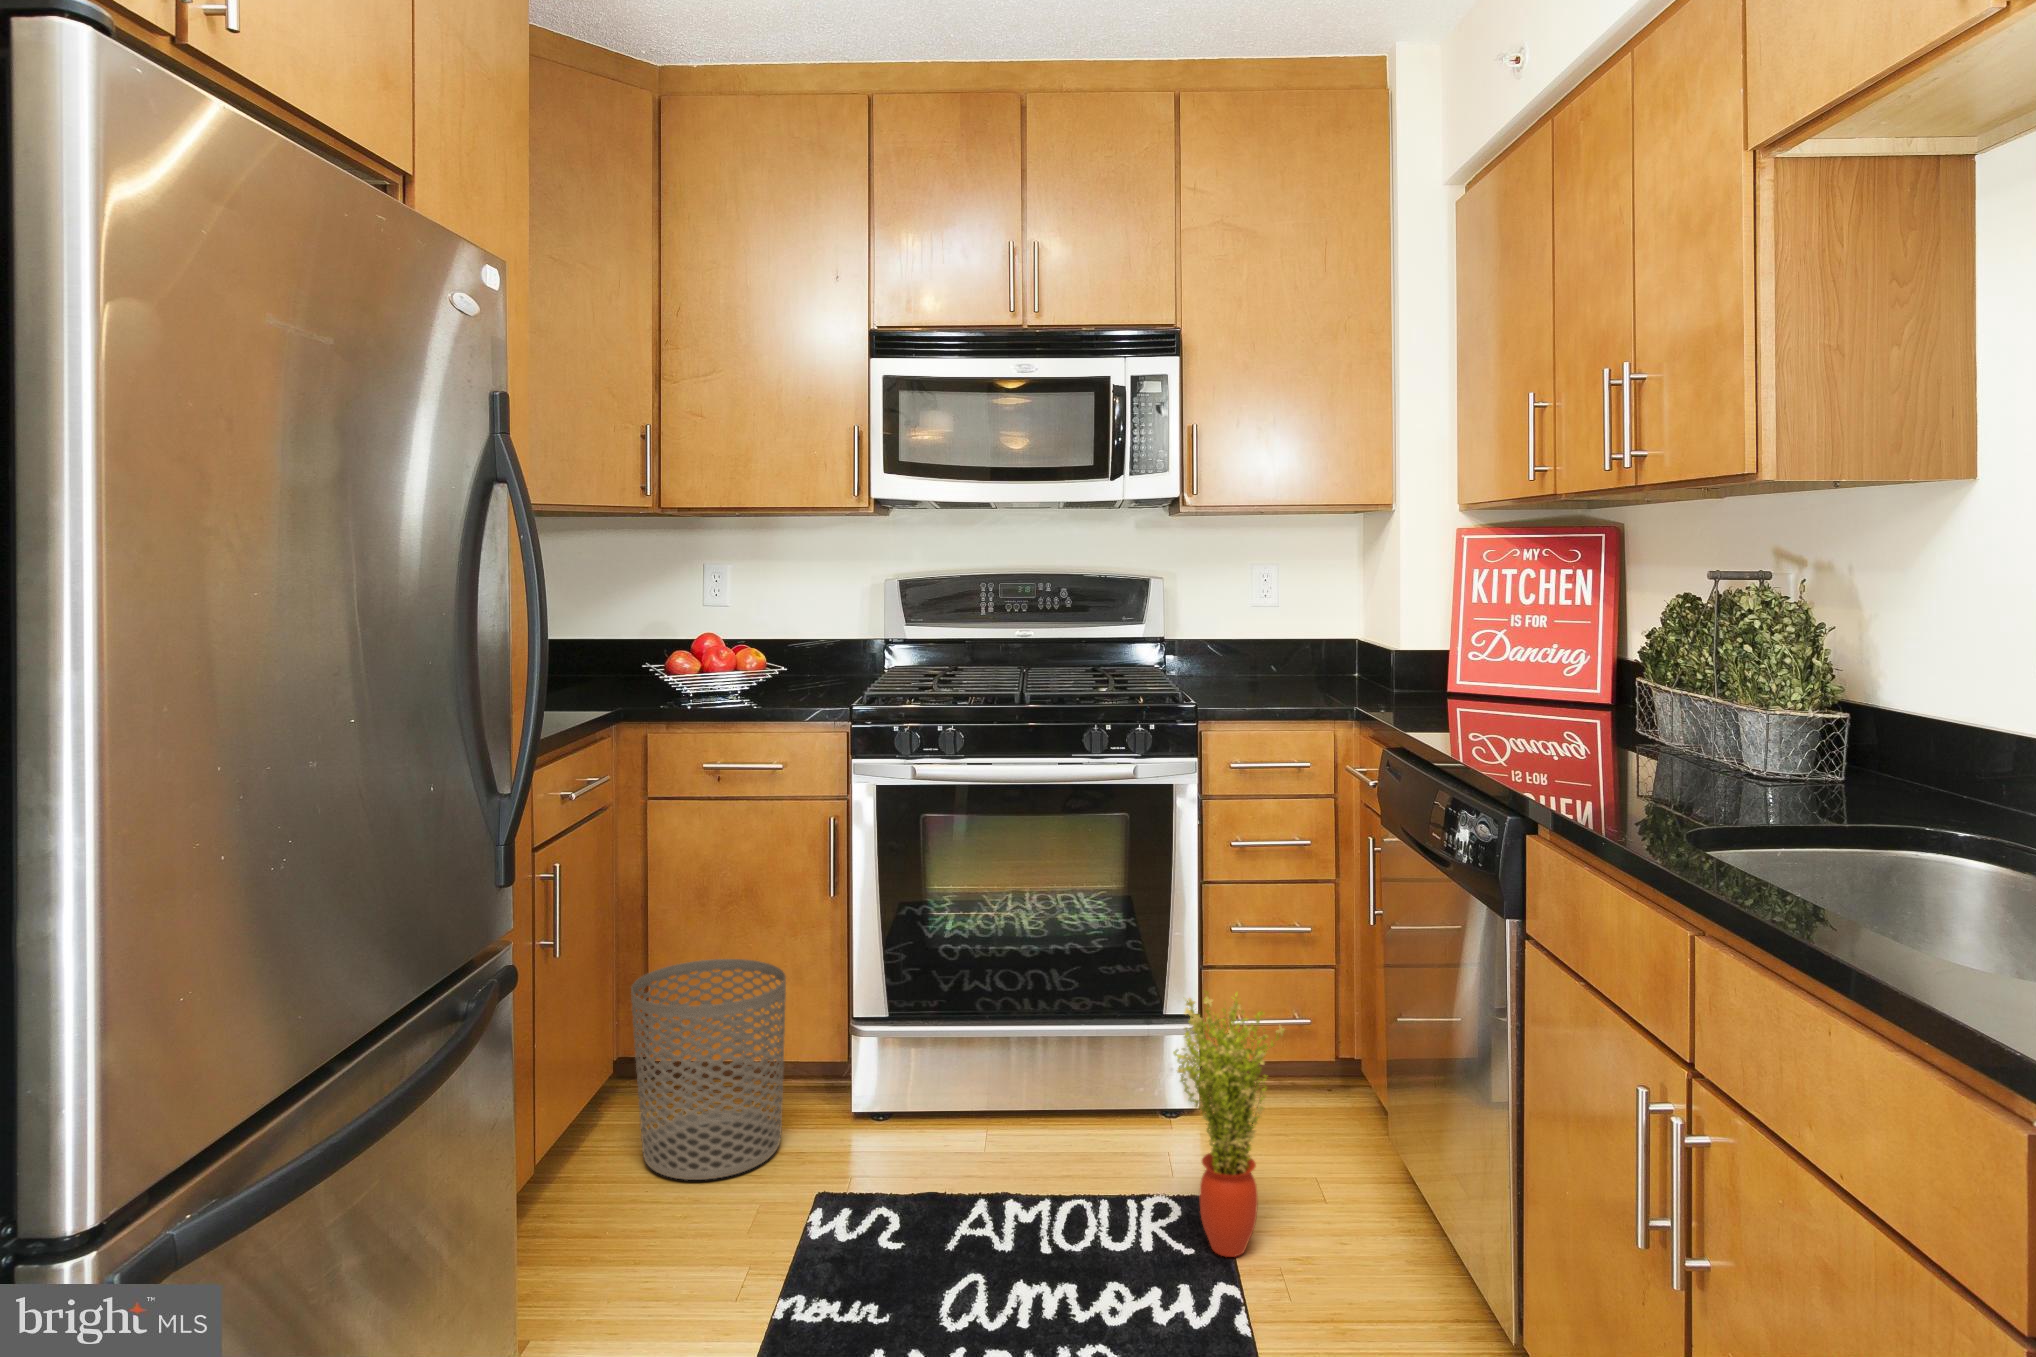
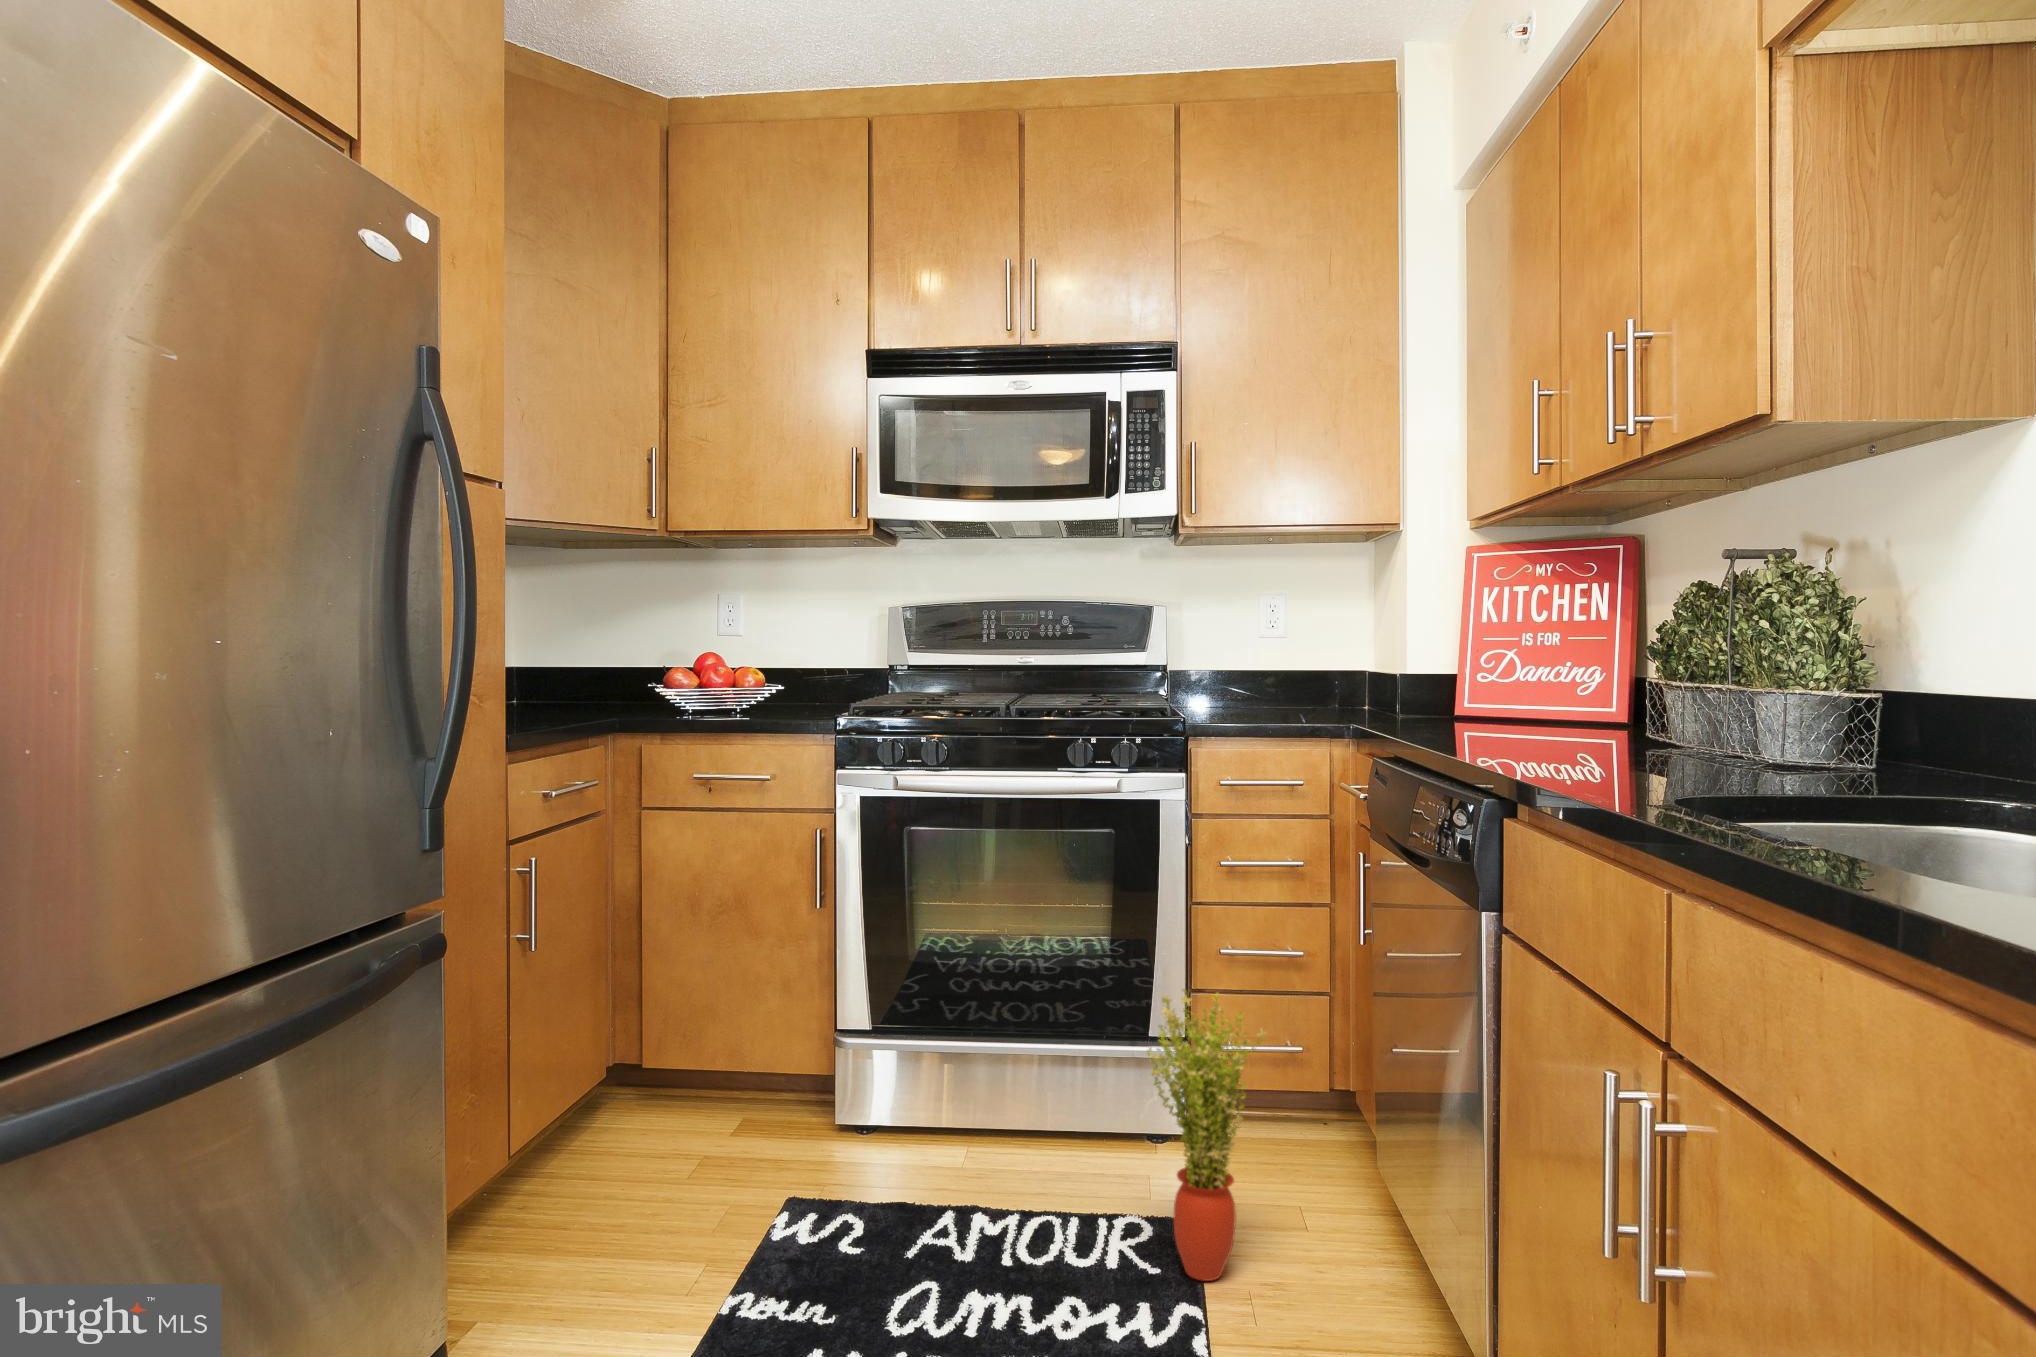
waste bin: present [631,959,786,1180] -> none [612,954,770,1174]

